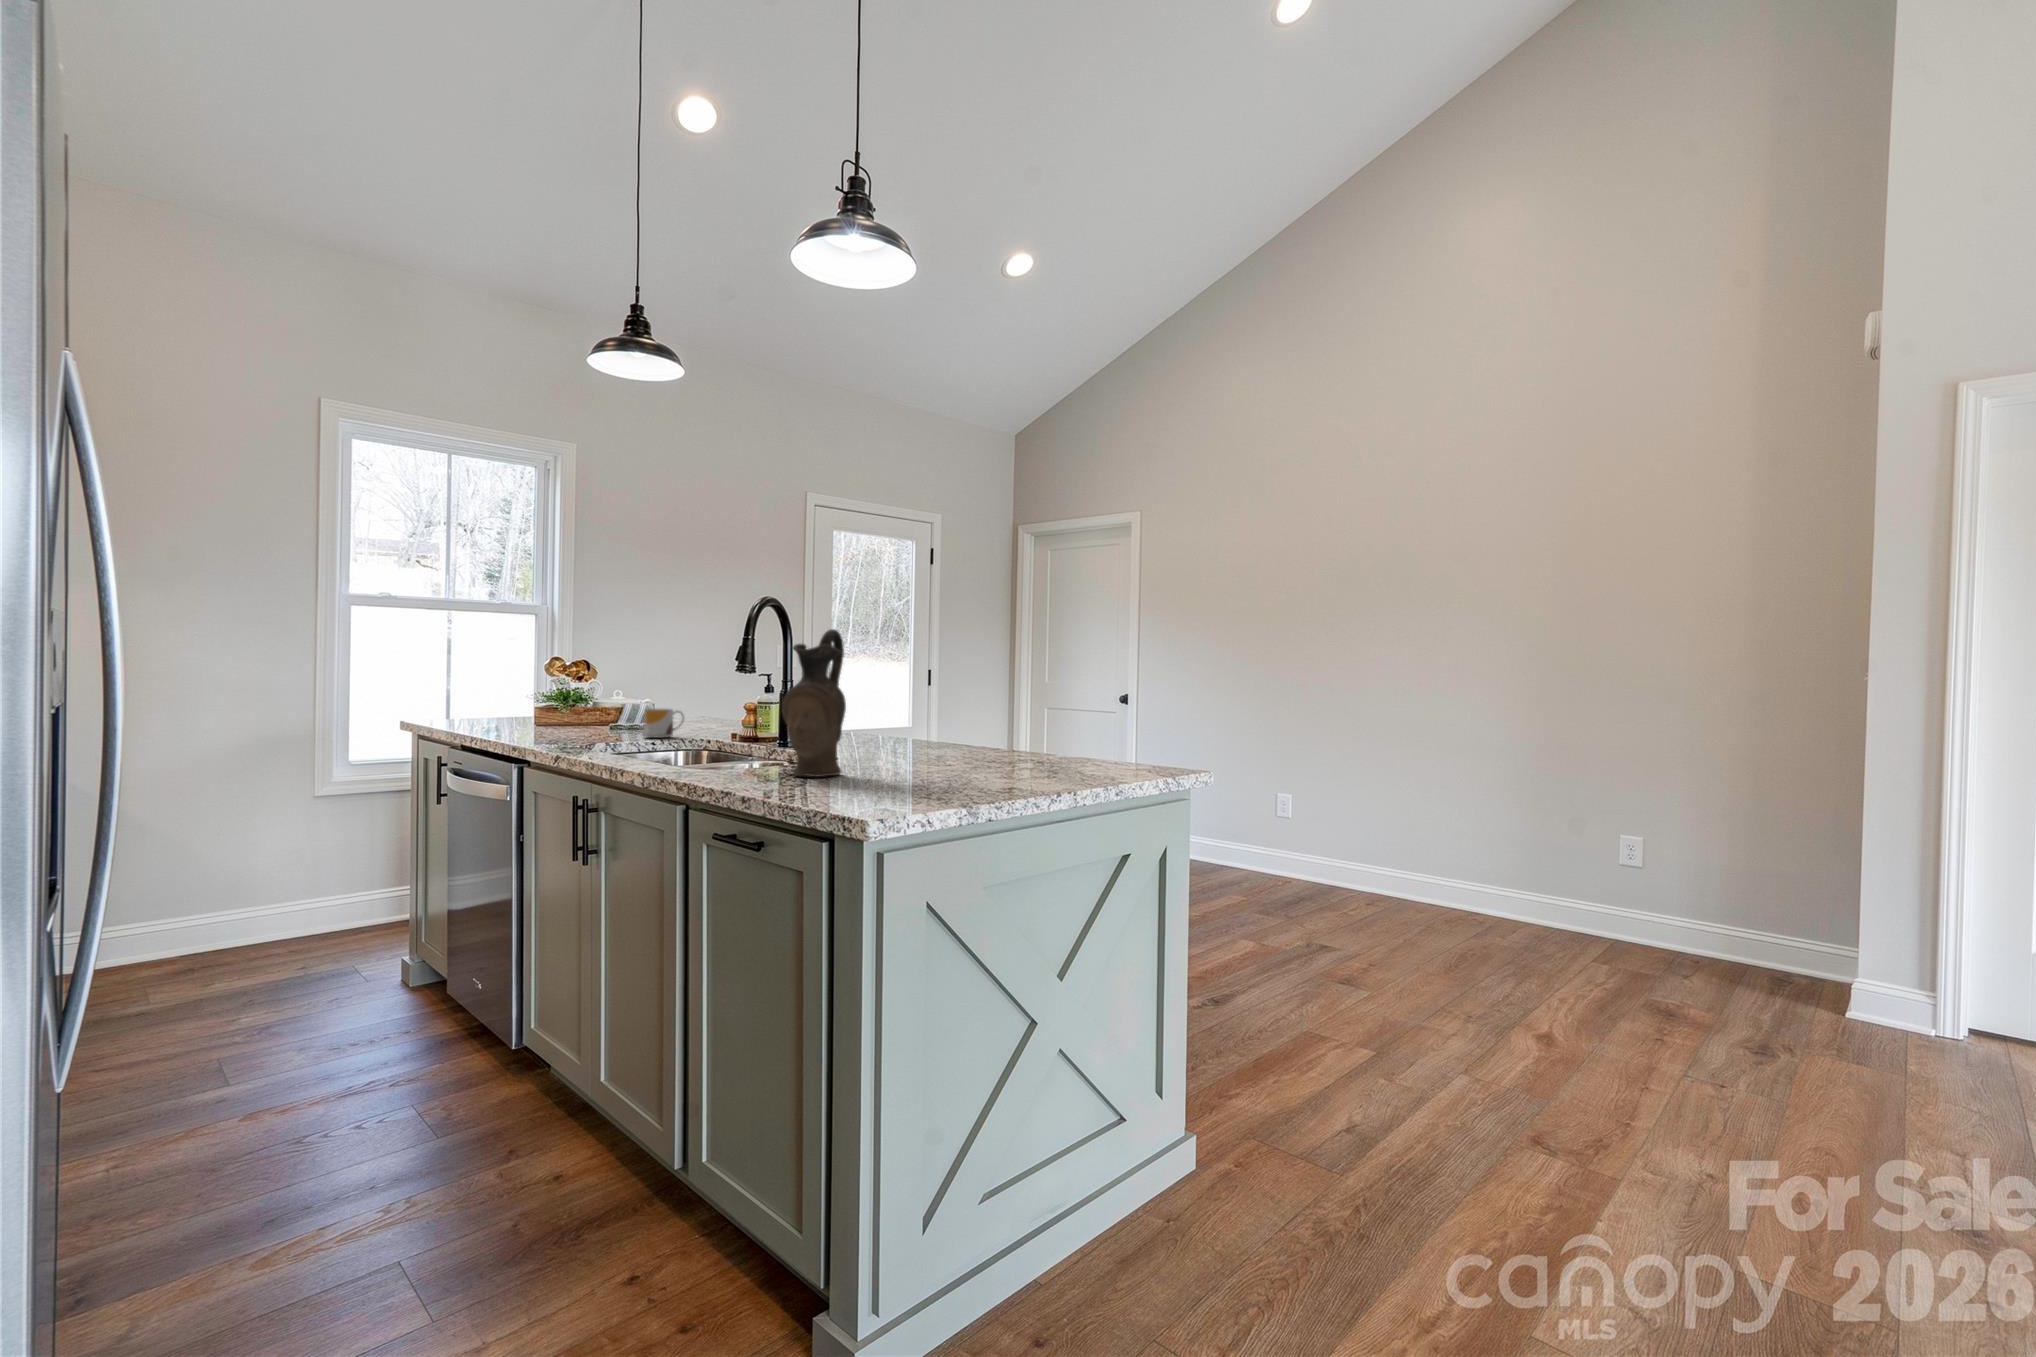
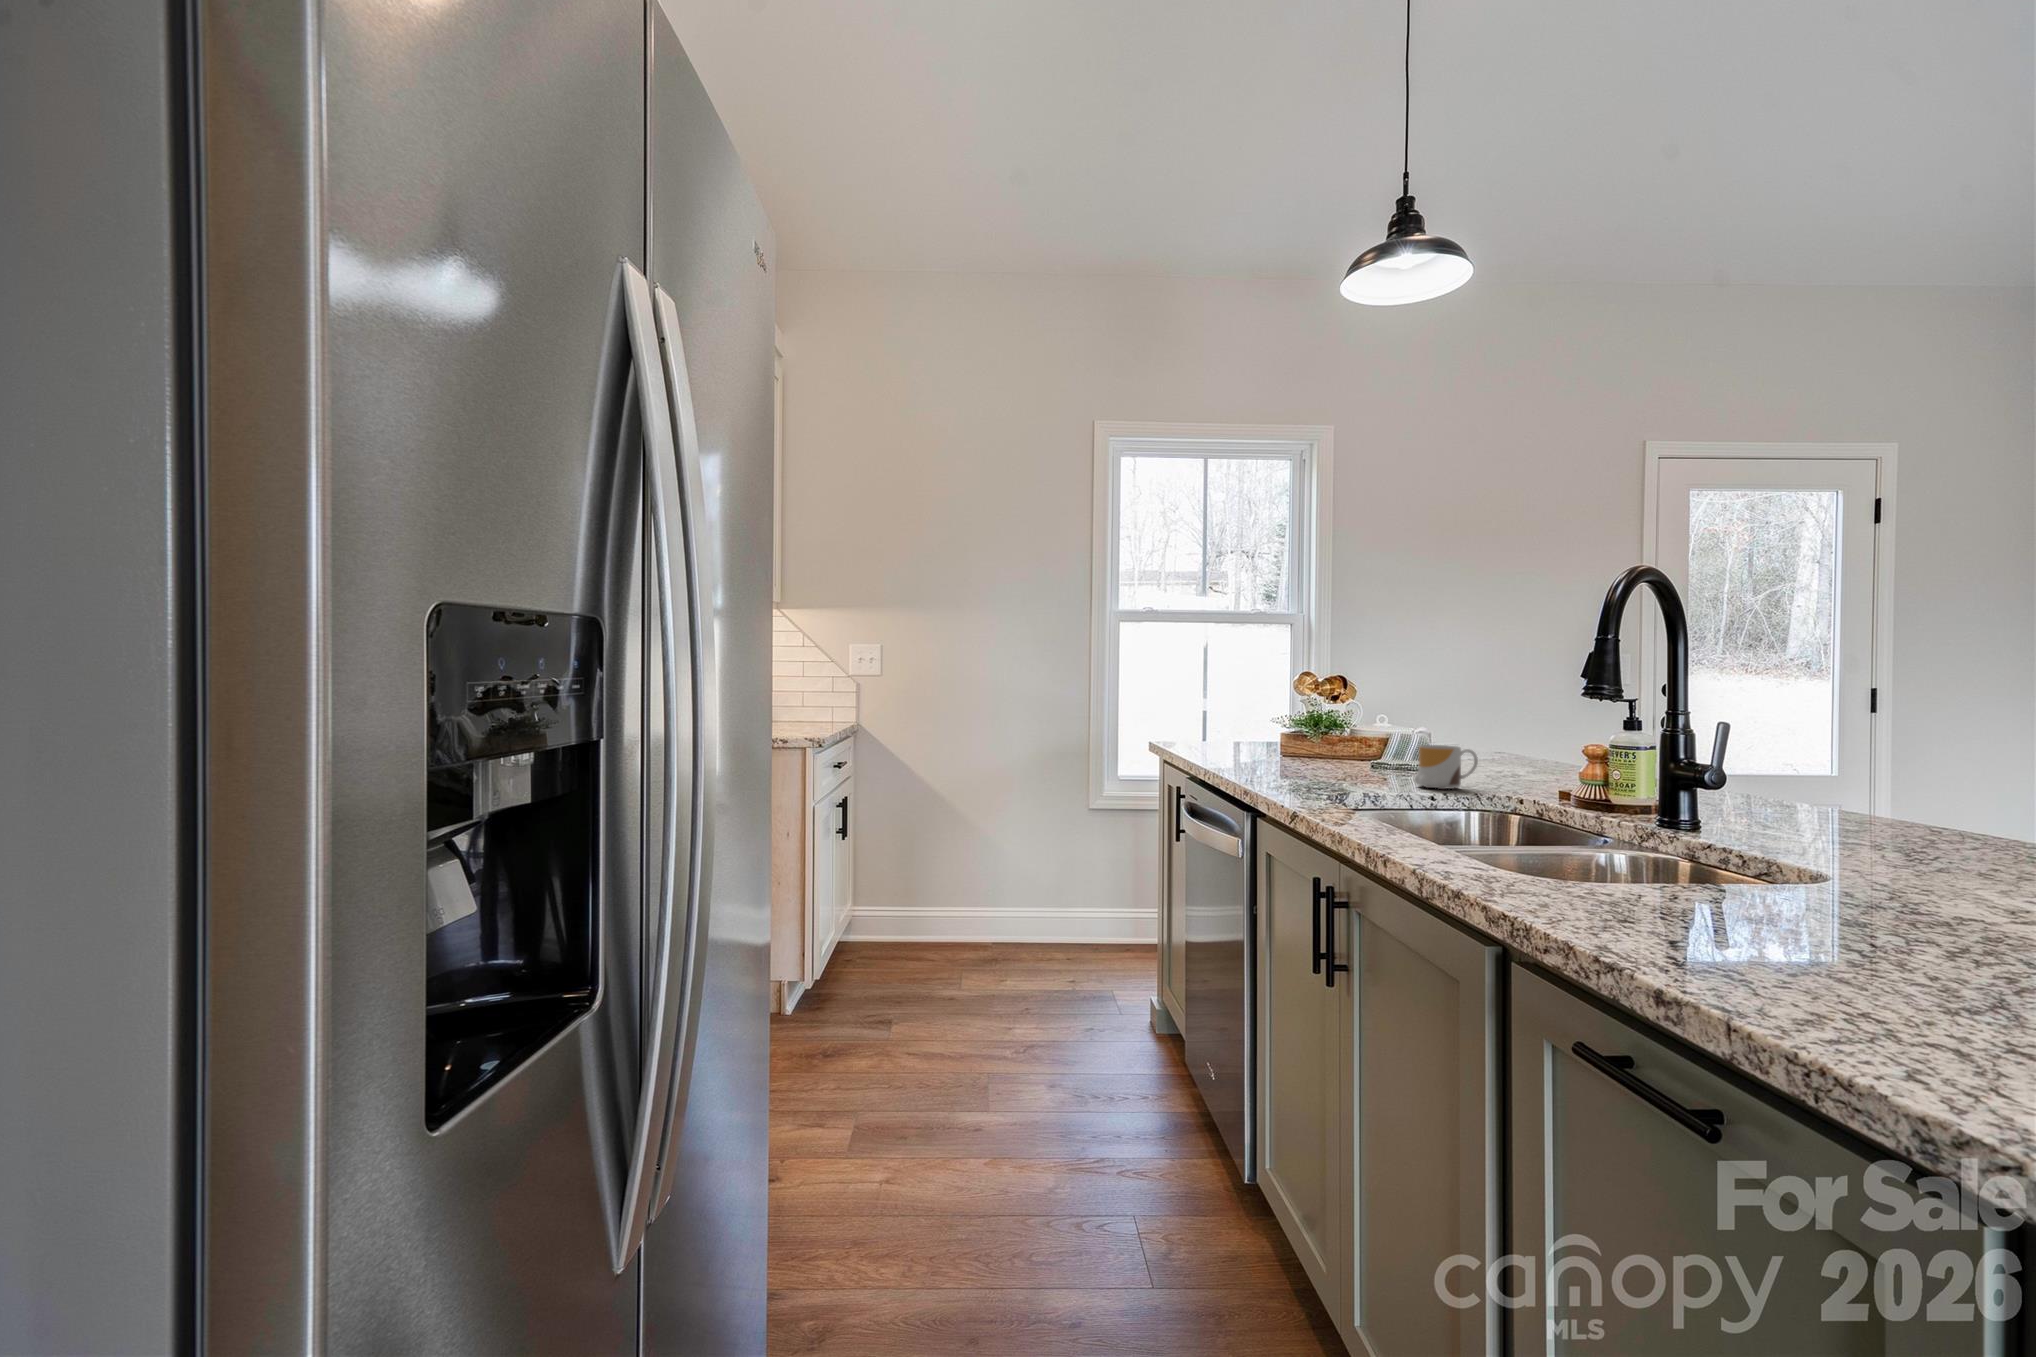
ceramic pitcher: present [782,629,846,777] -> none [1731,598,1919,947]

